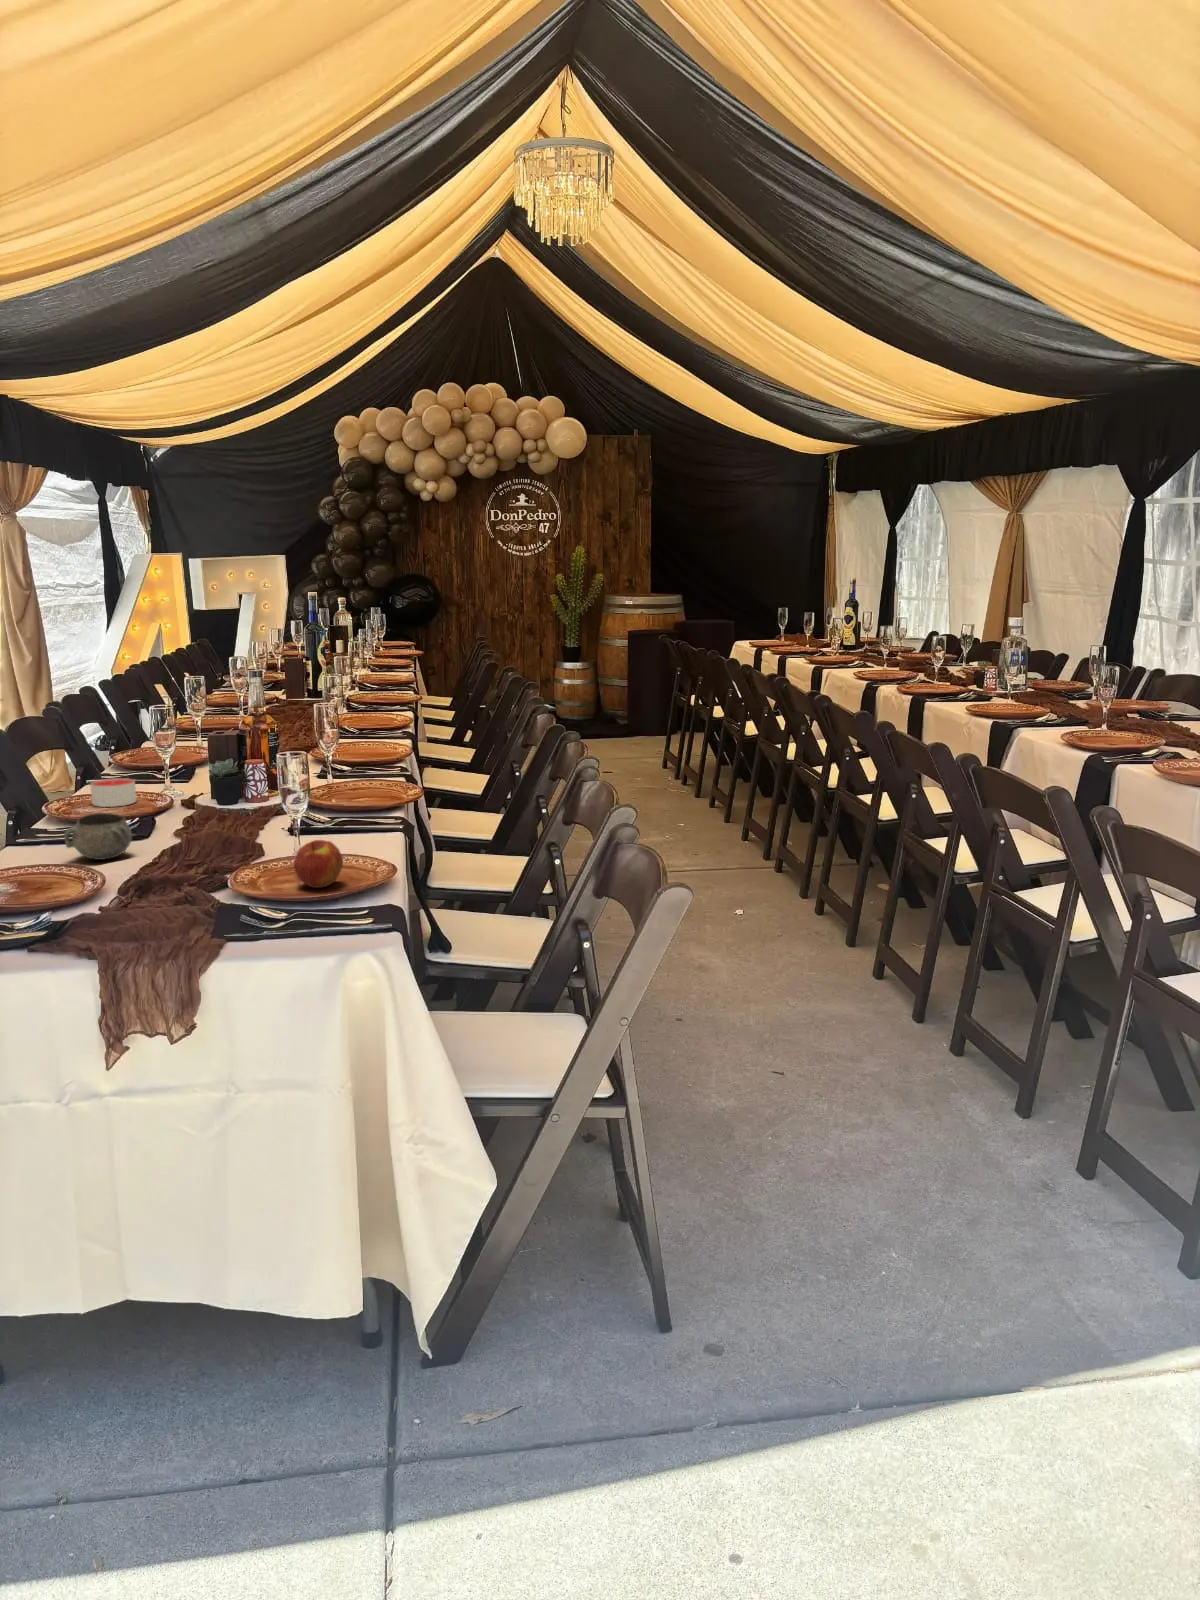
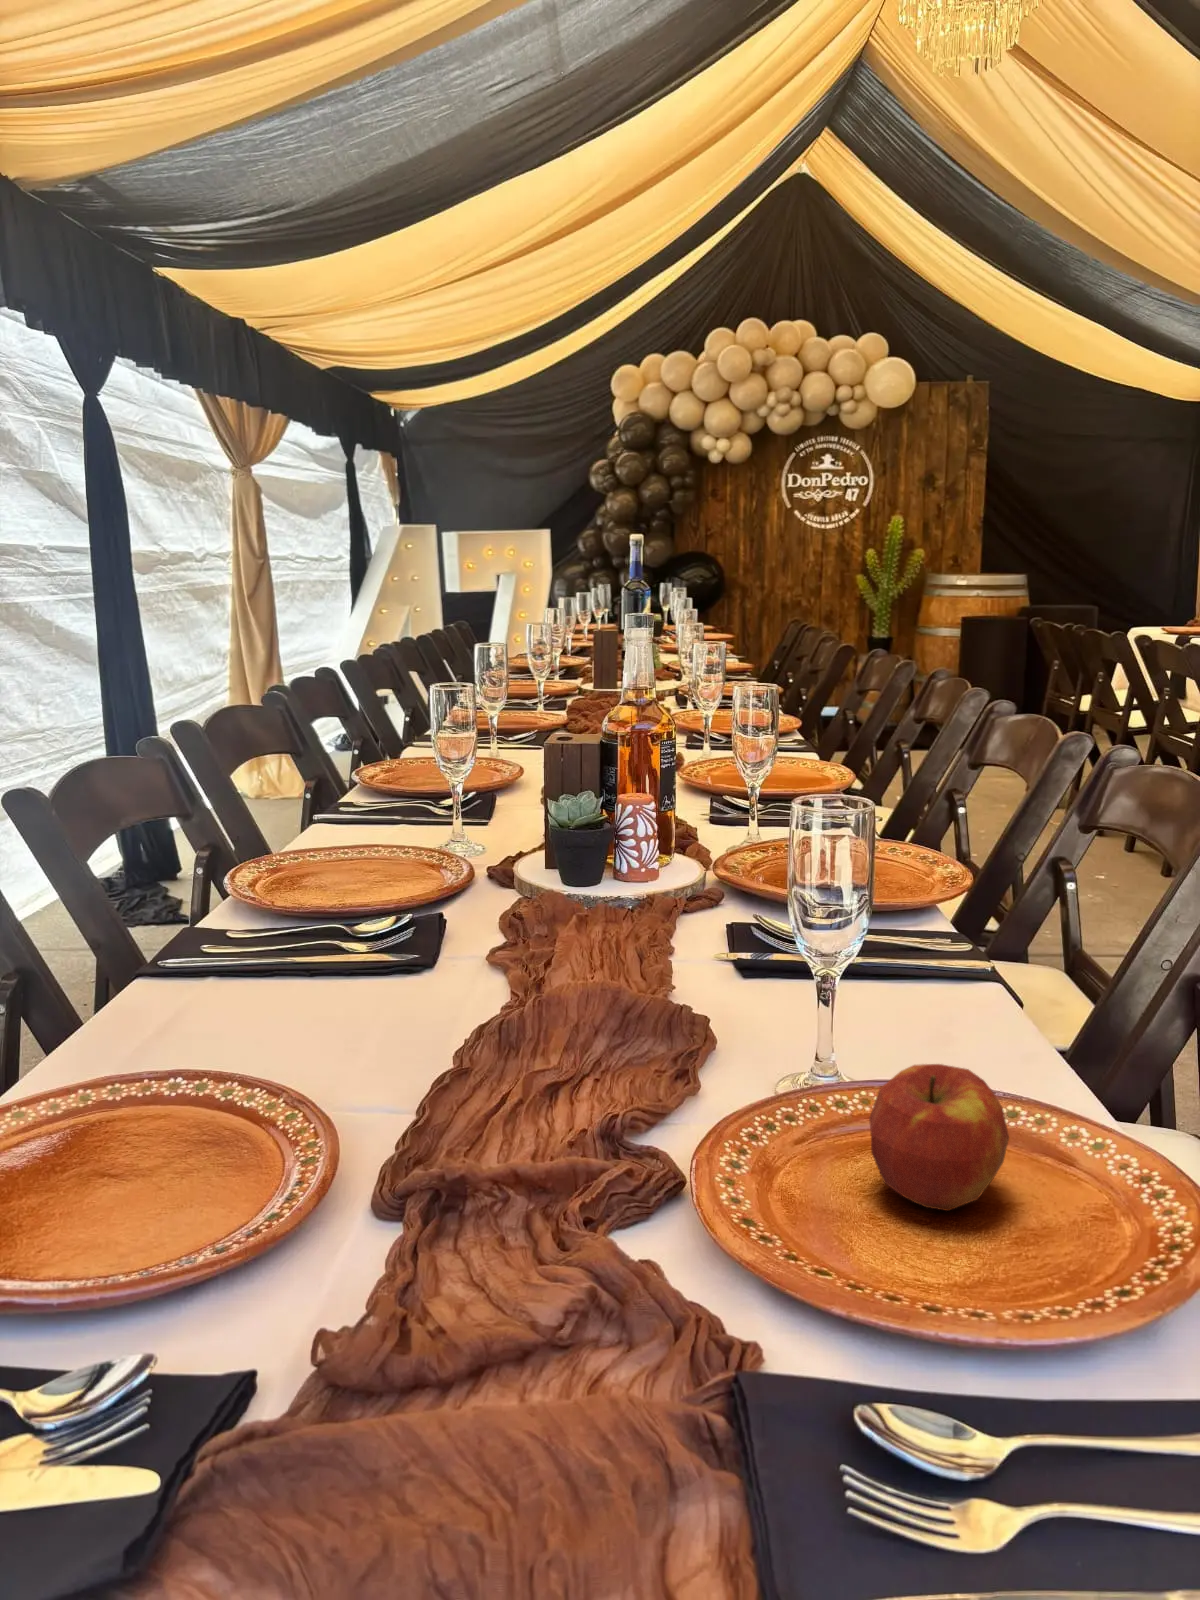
candle: present [90,778,136,807] -> none [323,816,402,870]
decorative bowl: present [64,813,132,860] -> none [260,915,406,1025]

